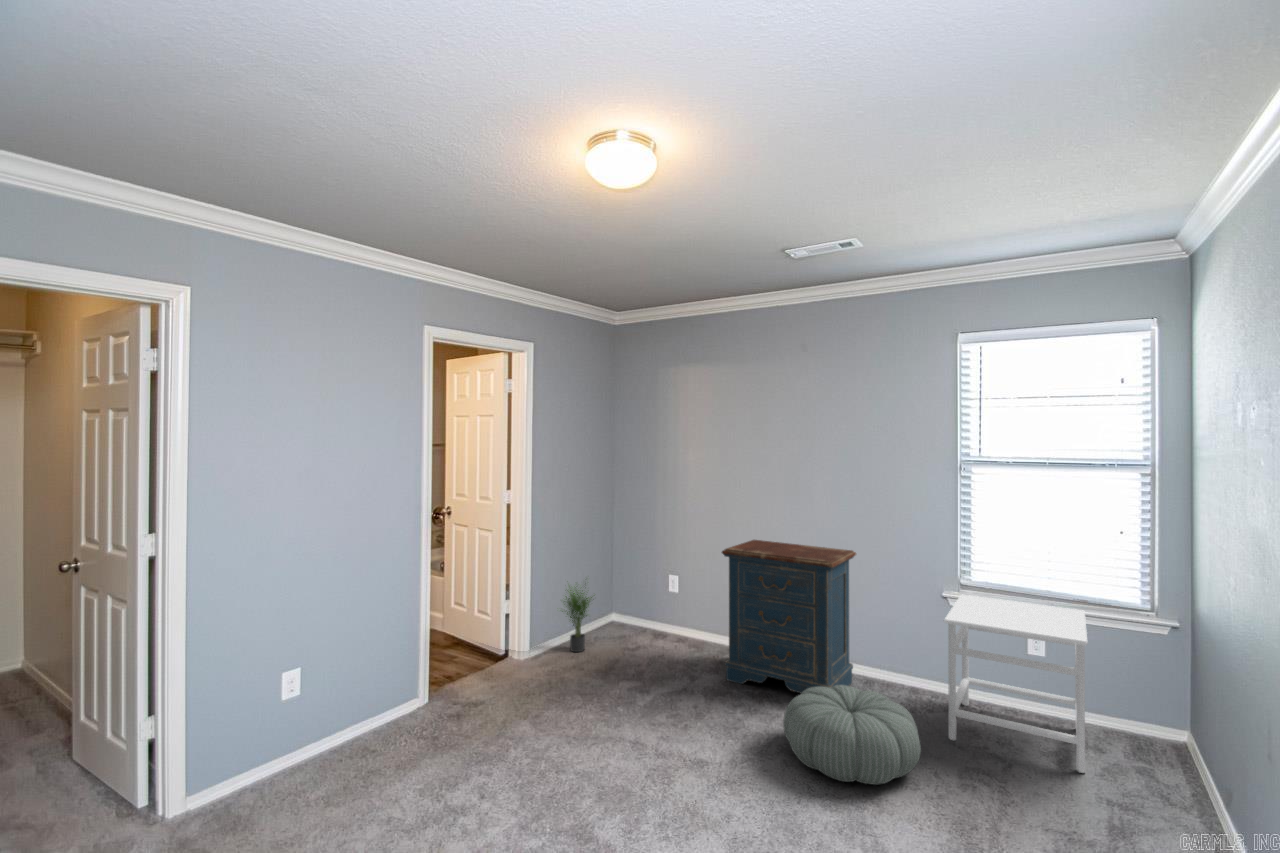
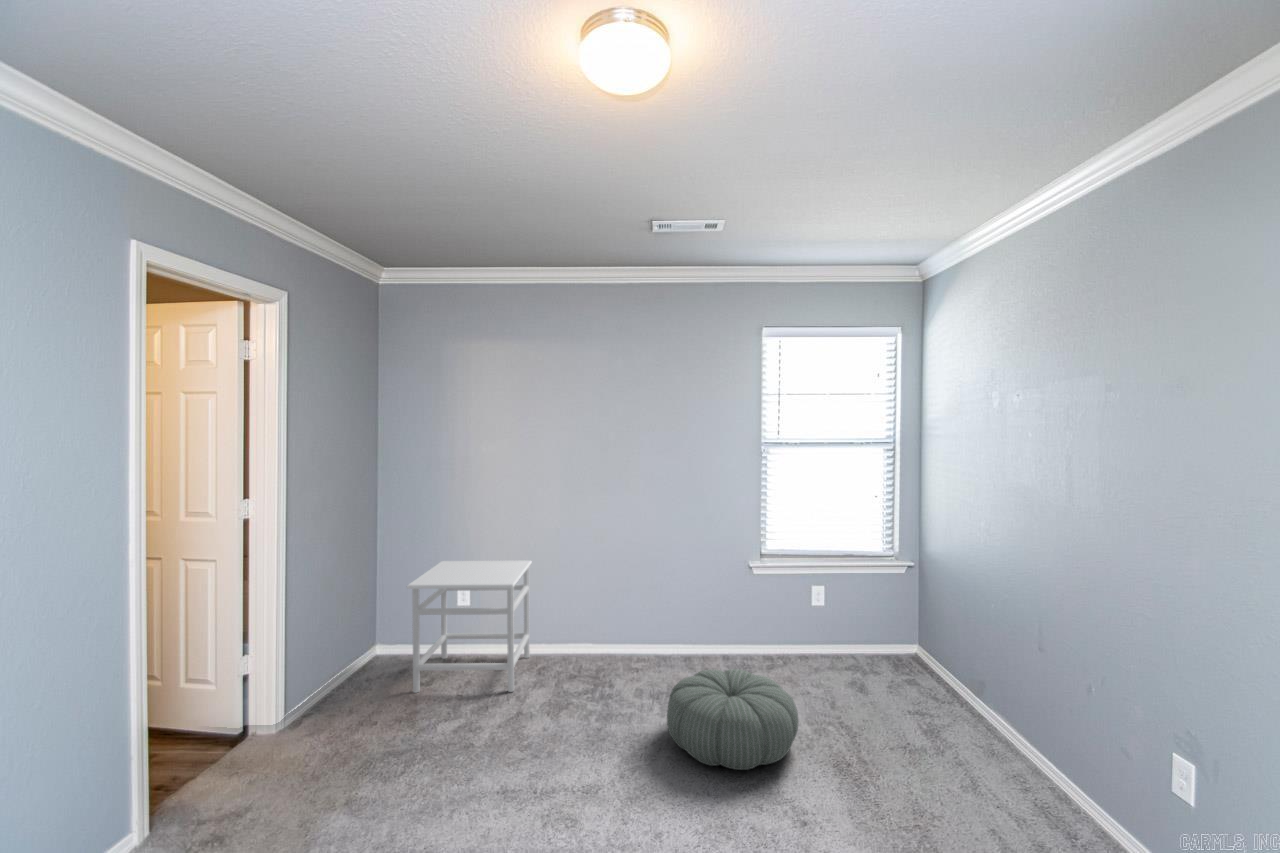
dresser: present [722,540,856,693] -> none [552,533,678,694]
potted plant: present [562,587,592,652] -> none [321,601,382,705]
nightstand: present [944,595,1088,773] -> present [407,560,532,693]

